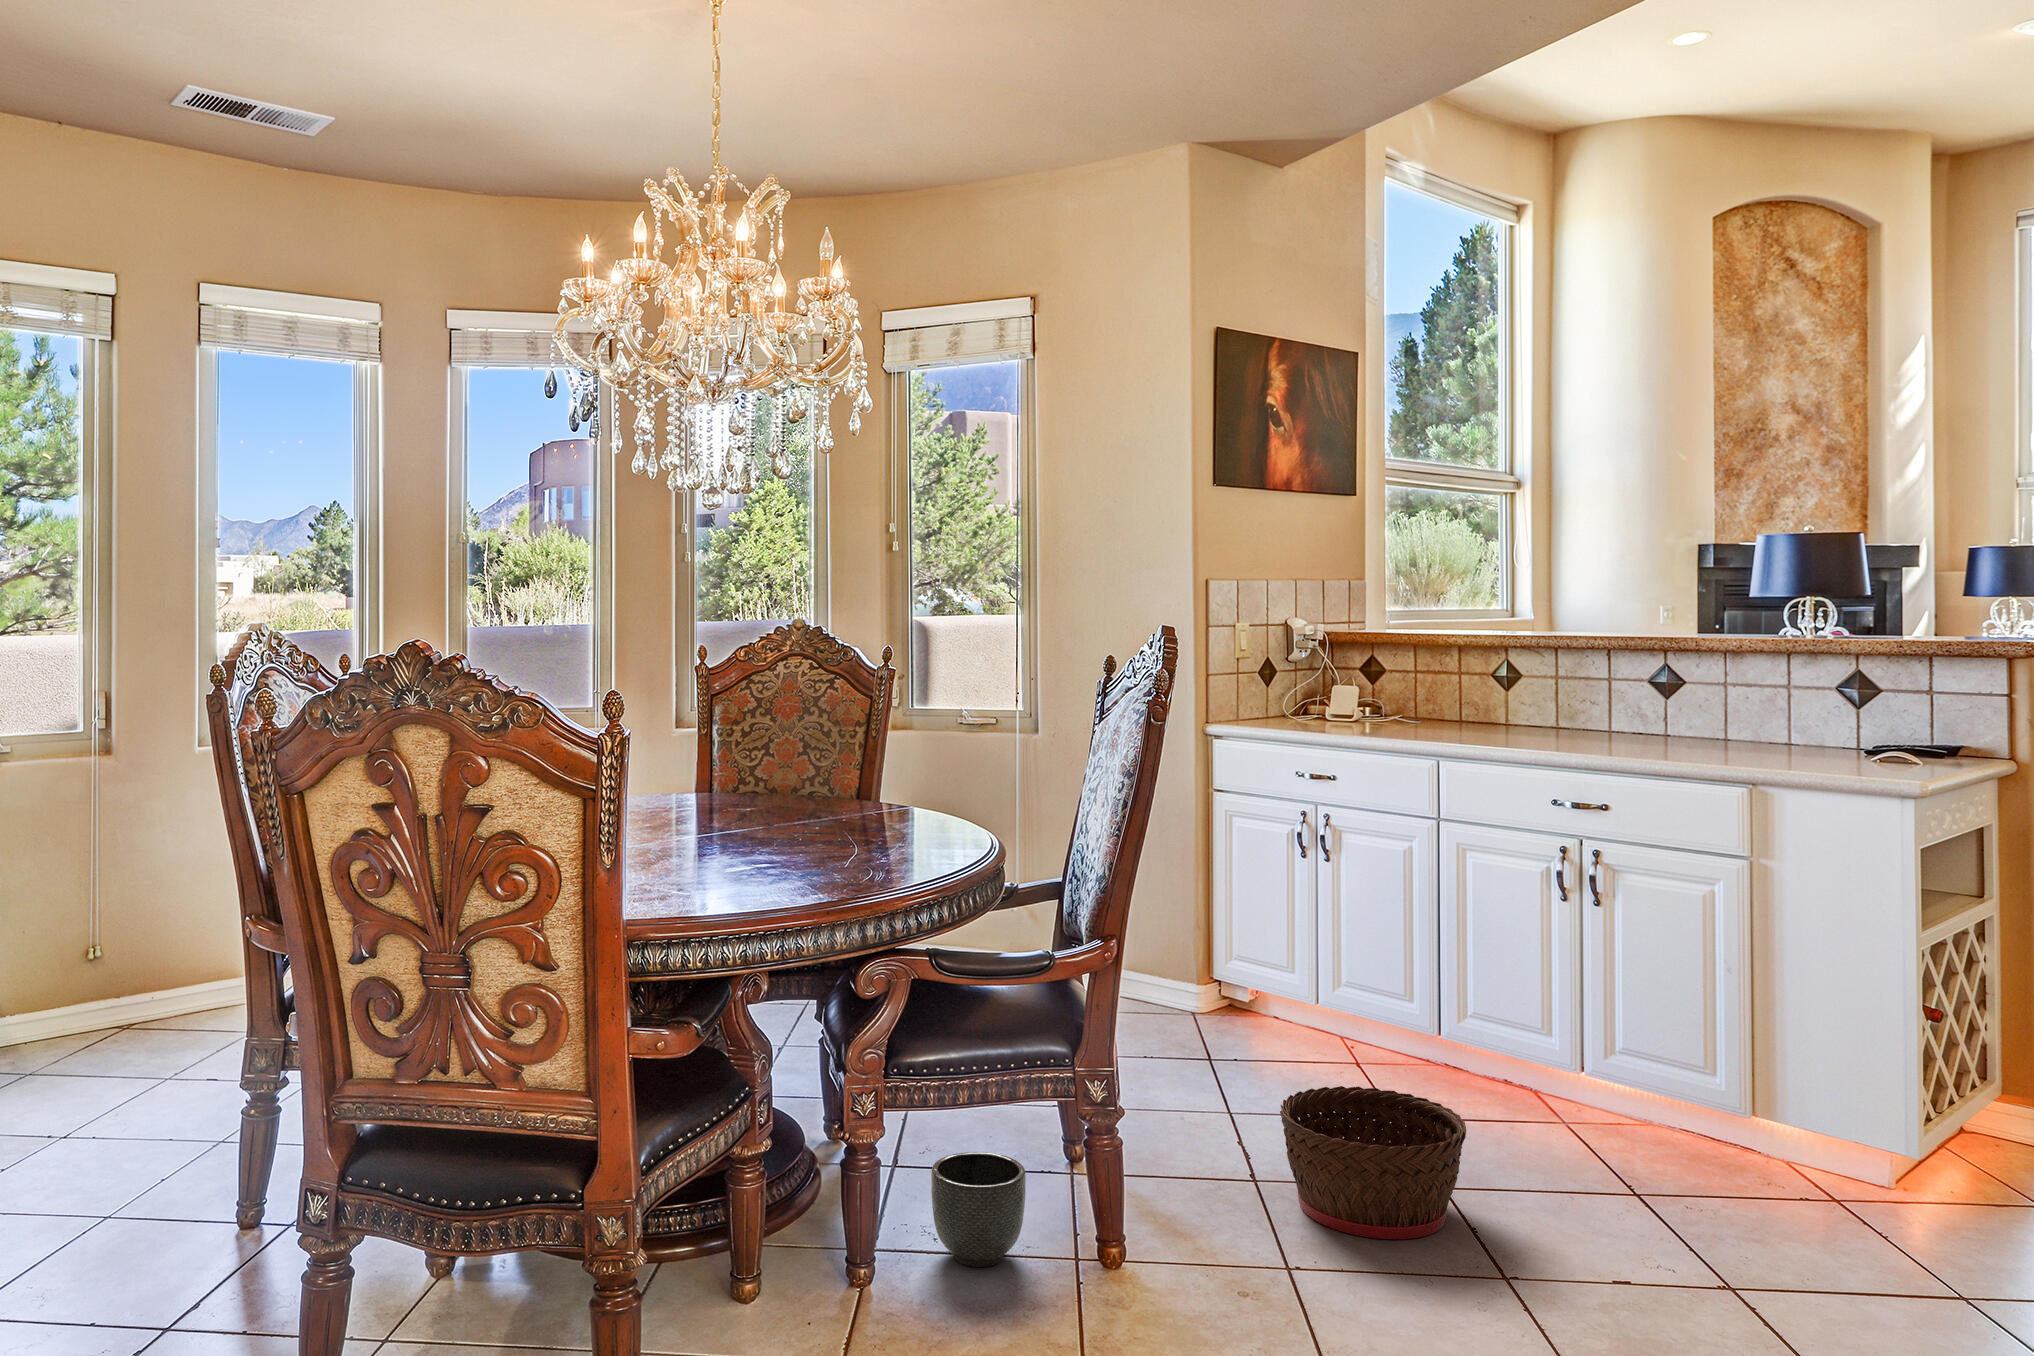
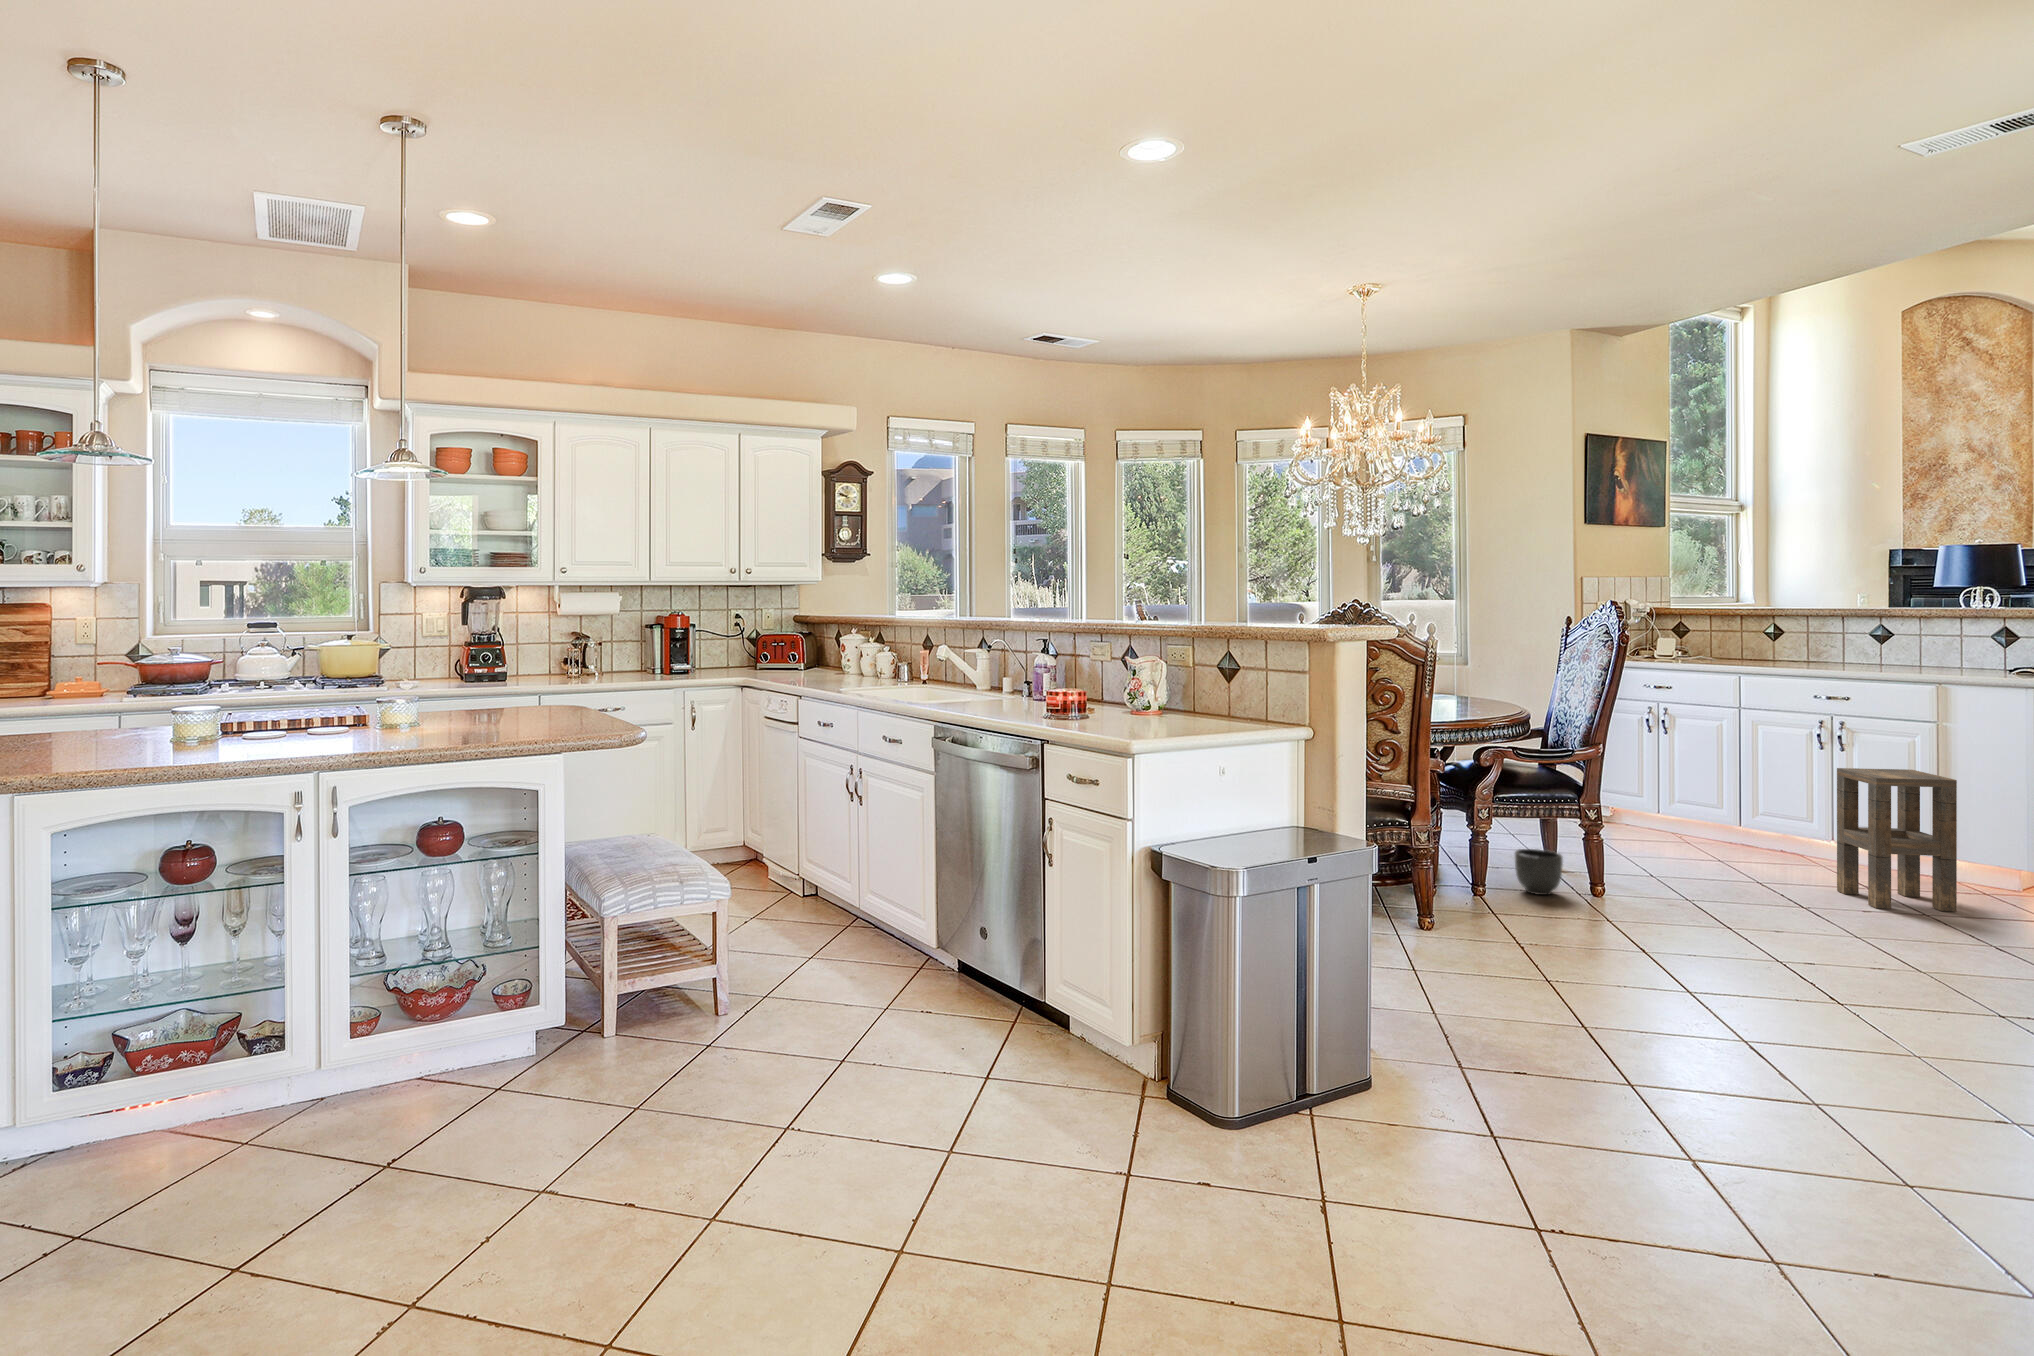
side table: none [1573,957,1787,1273] -> present [1837,768,1957,911]
basket: present [1280,1086,1466,1239] -> none [1676,833,1780,895]

